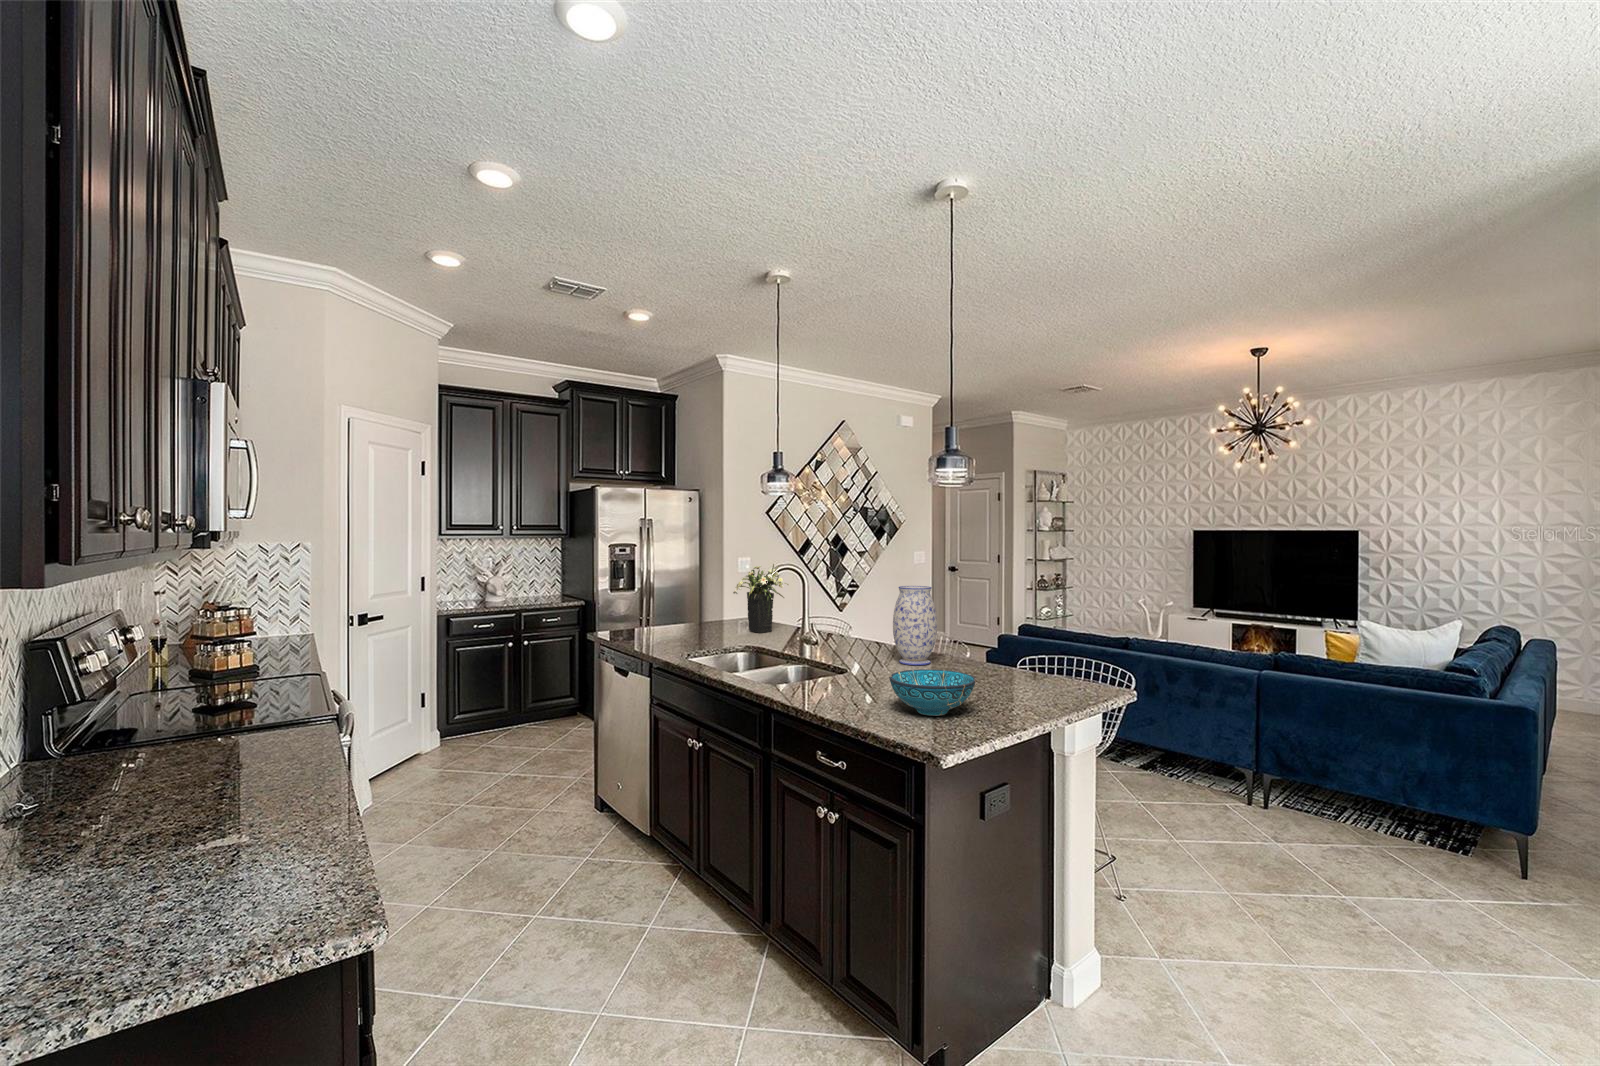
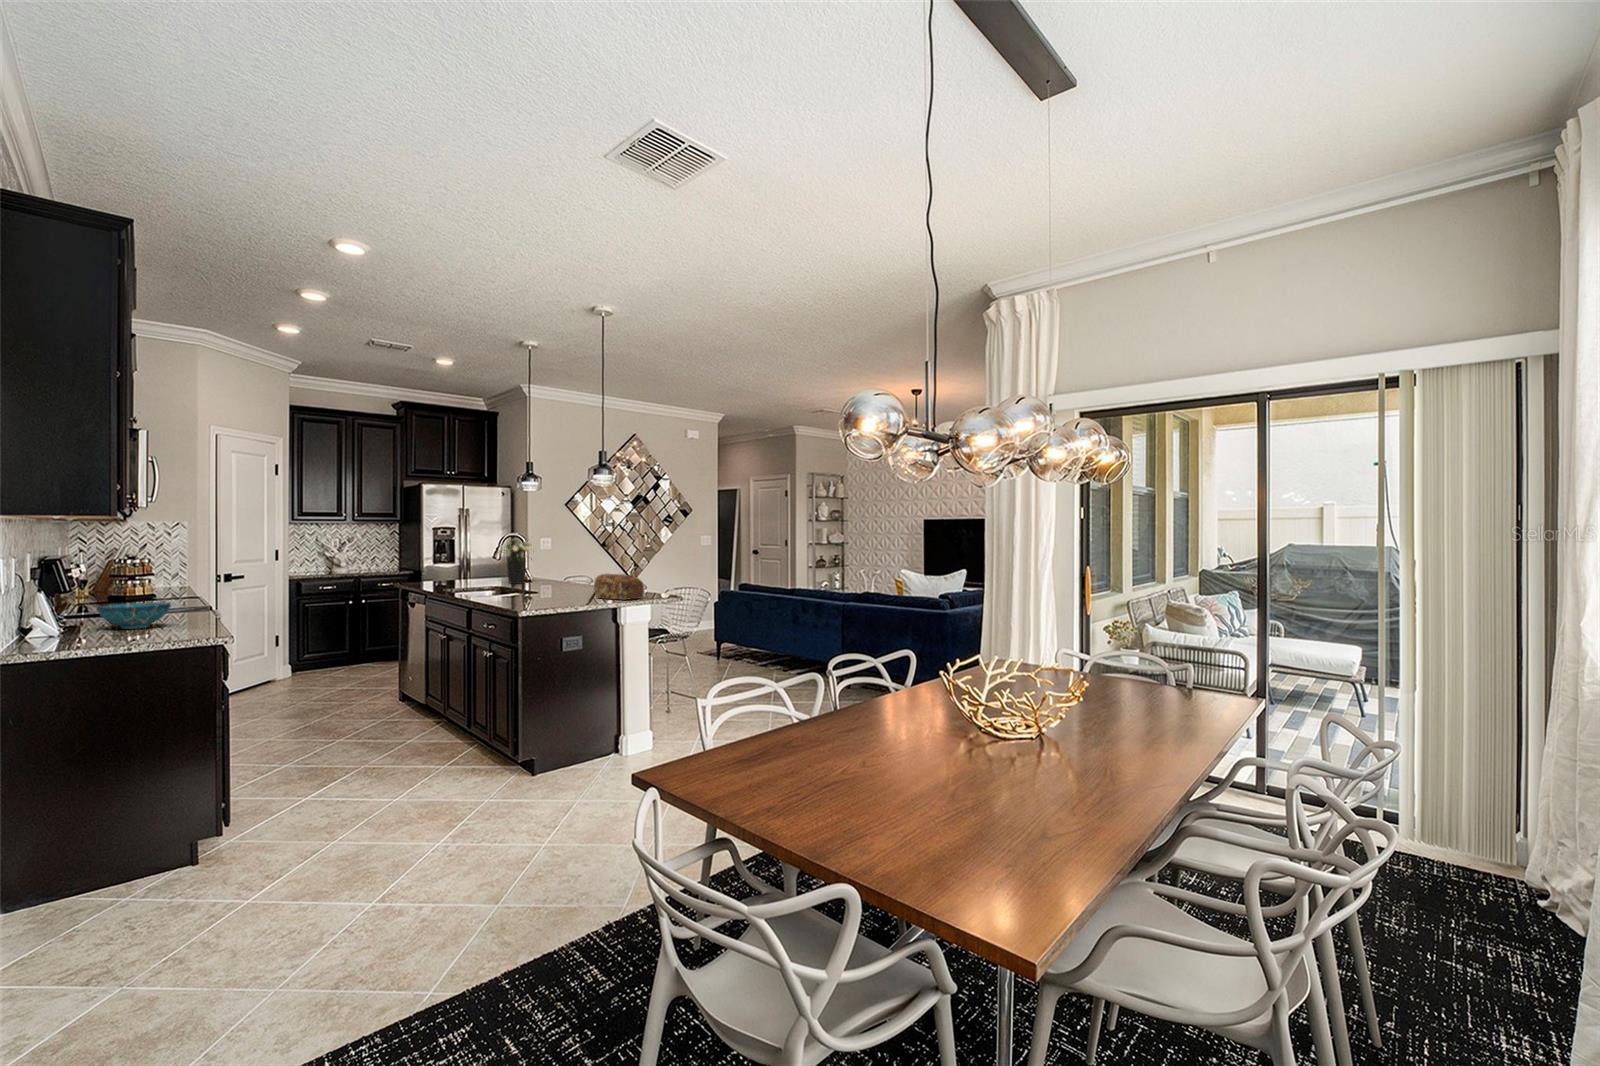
vase: present [893,586,937,665] -> none [571,547,598,594]
bread loaf: none [969,639,1064,692] -> present [594,574,644,600]
decorative bowl: present [889,669,976,716] -> present [97,602,171,629]

